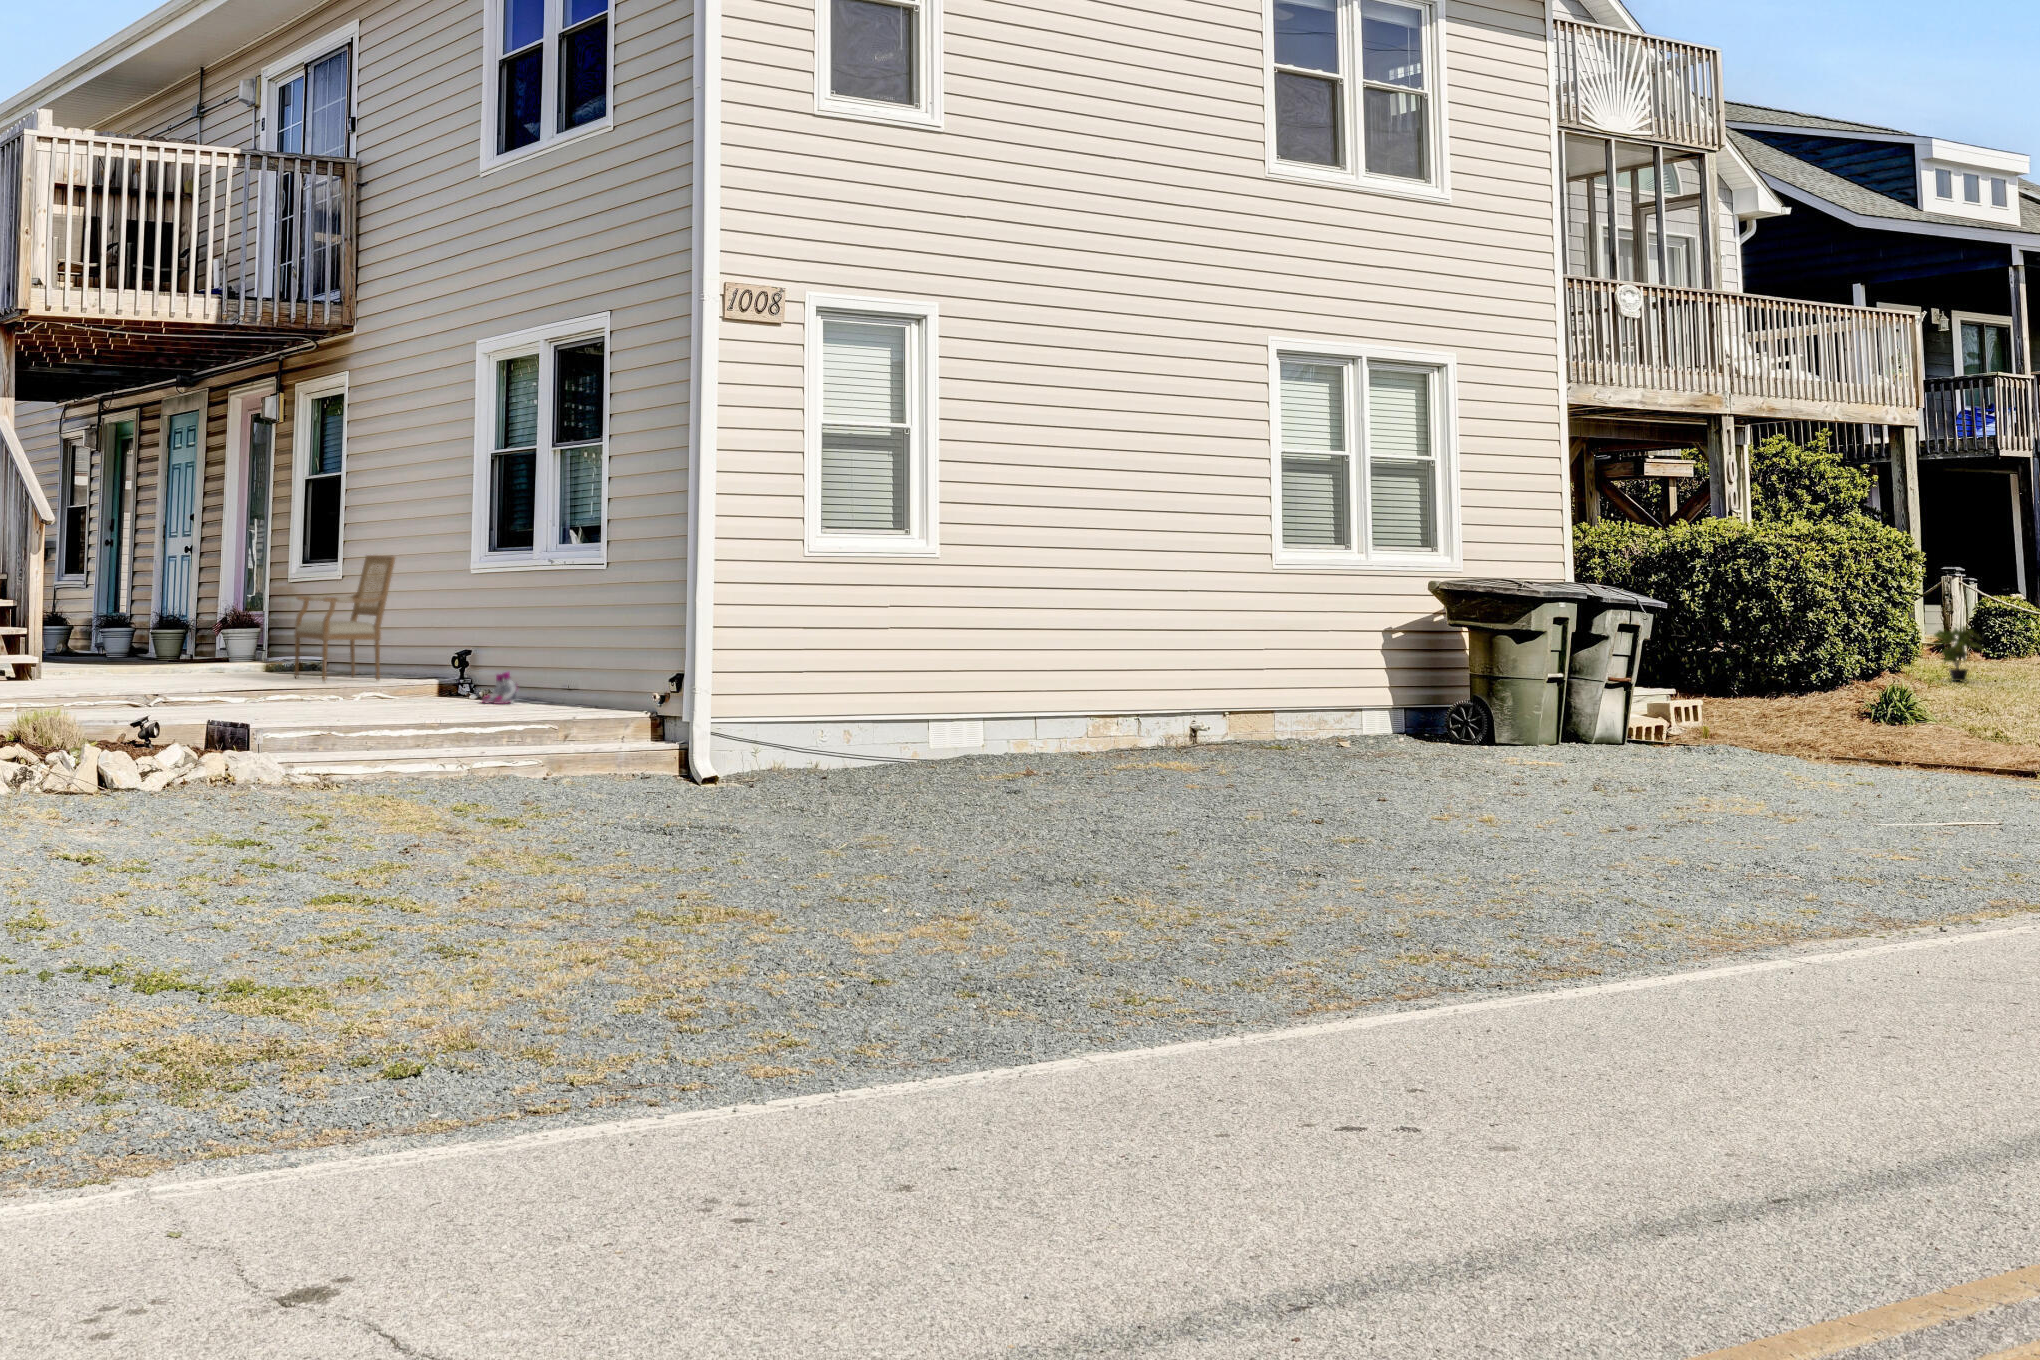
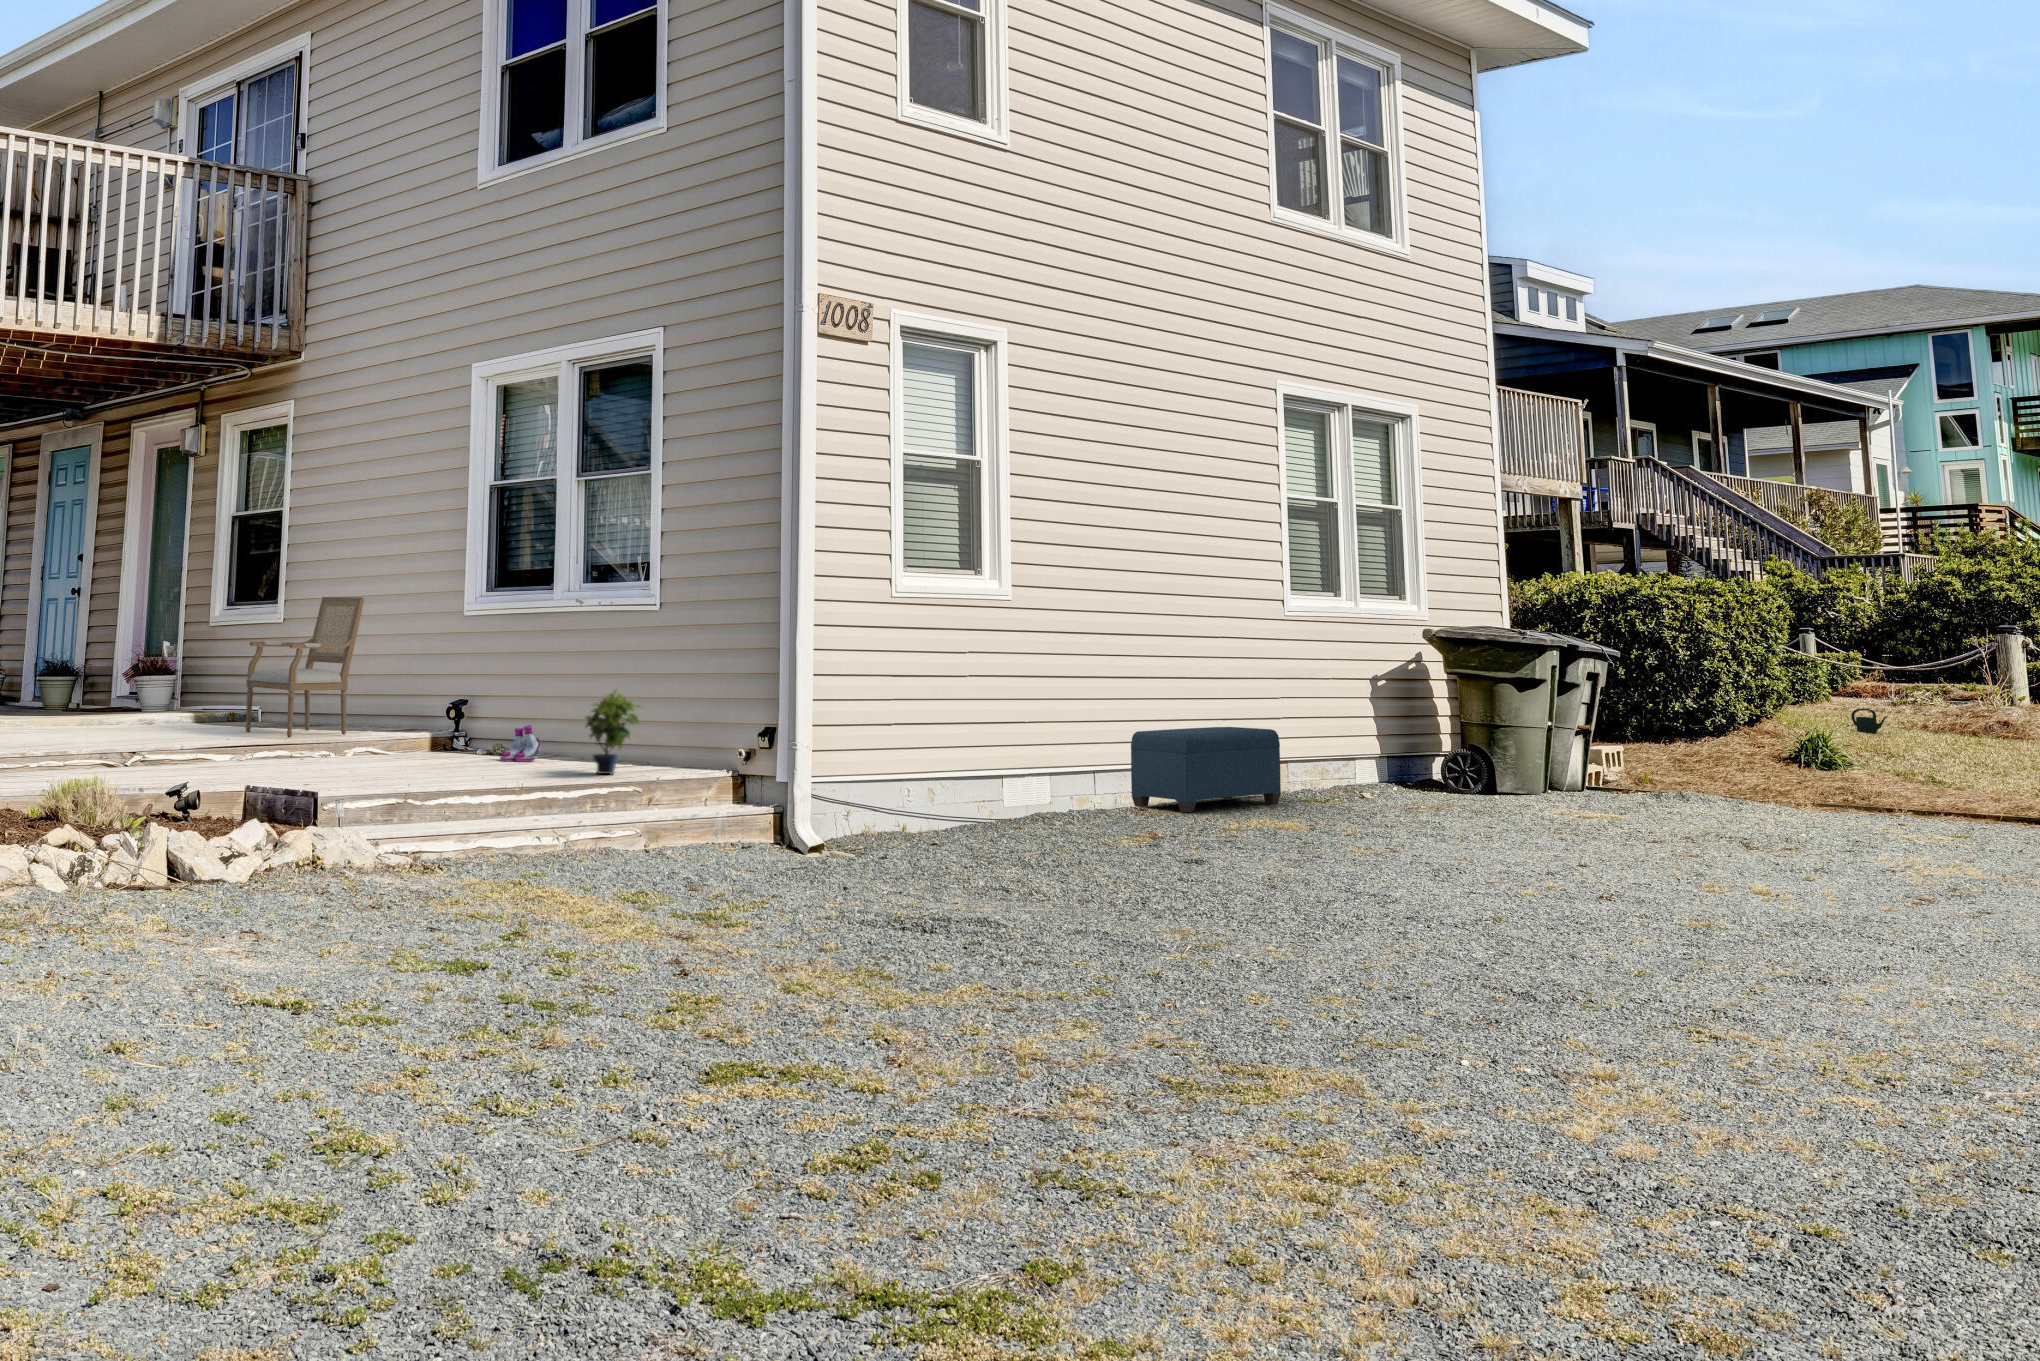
potted plant: present [1933,626,1982,681] -> present [586,690,641,775]
watering can: none [1992,667,2026,693] -> present [1851,709,1888,733]
bench: none [1068,678,1224,757] -> present [1131,727,1281,812]

